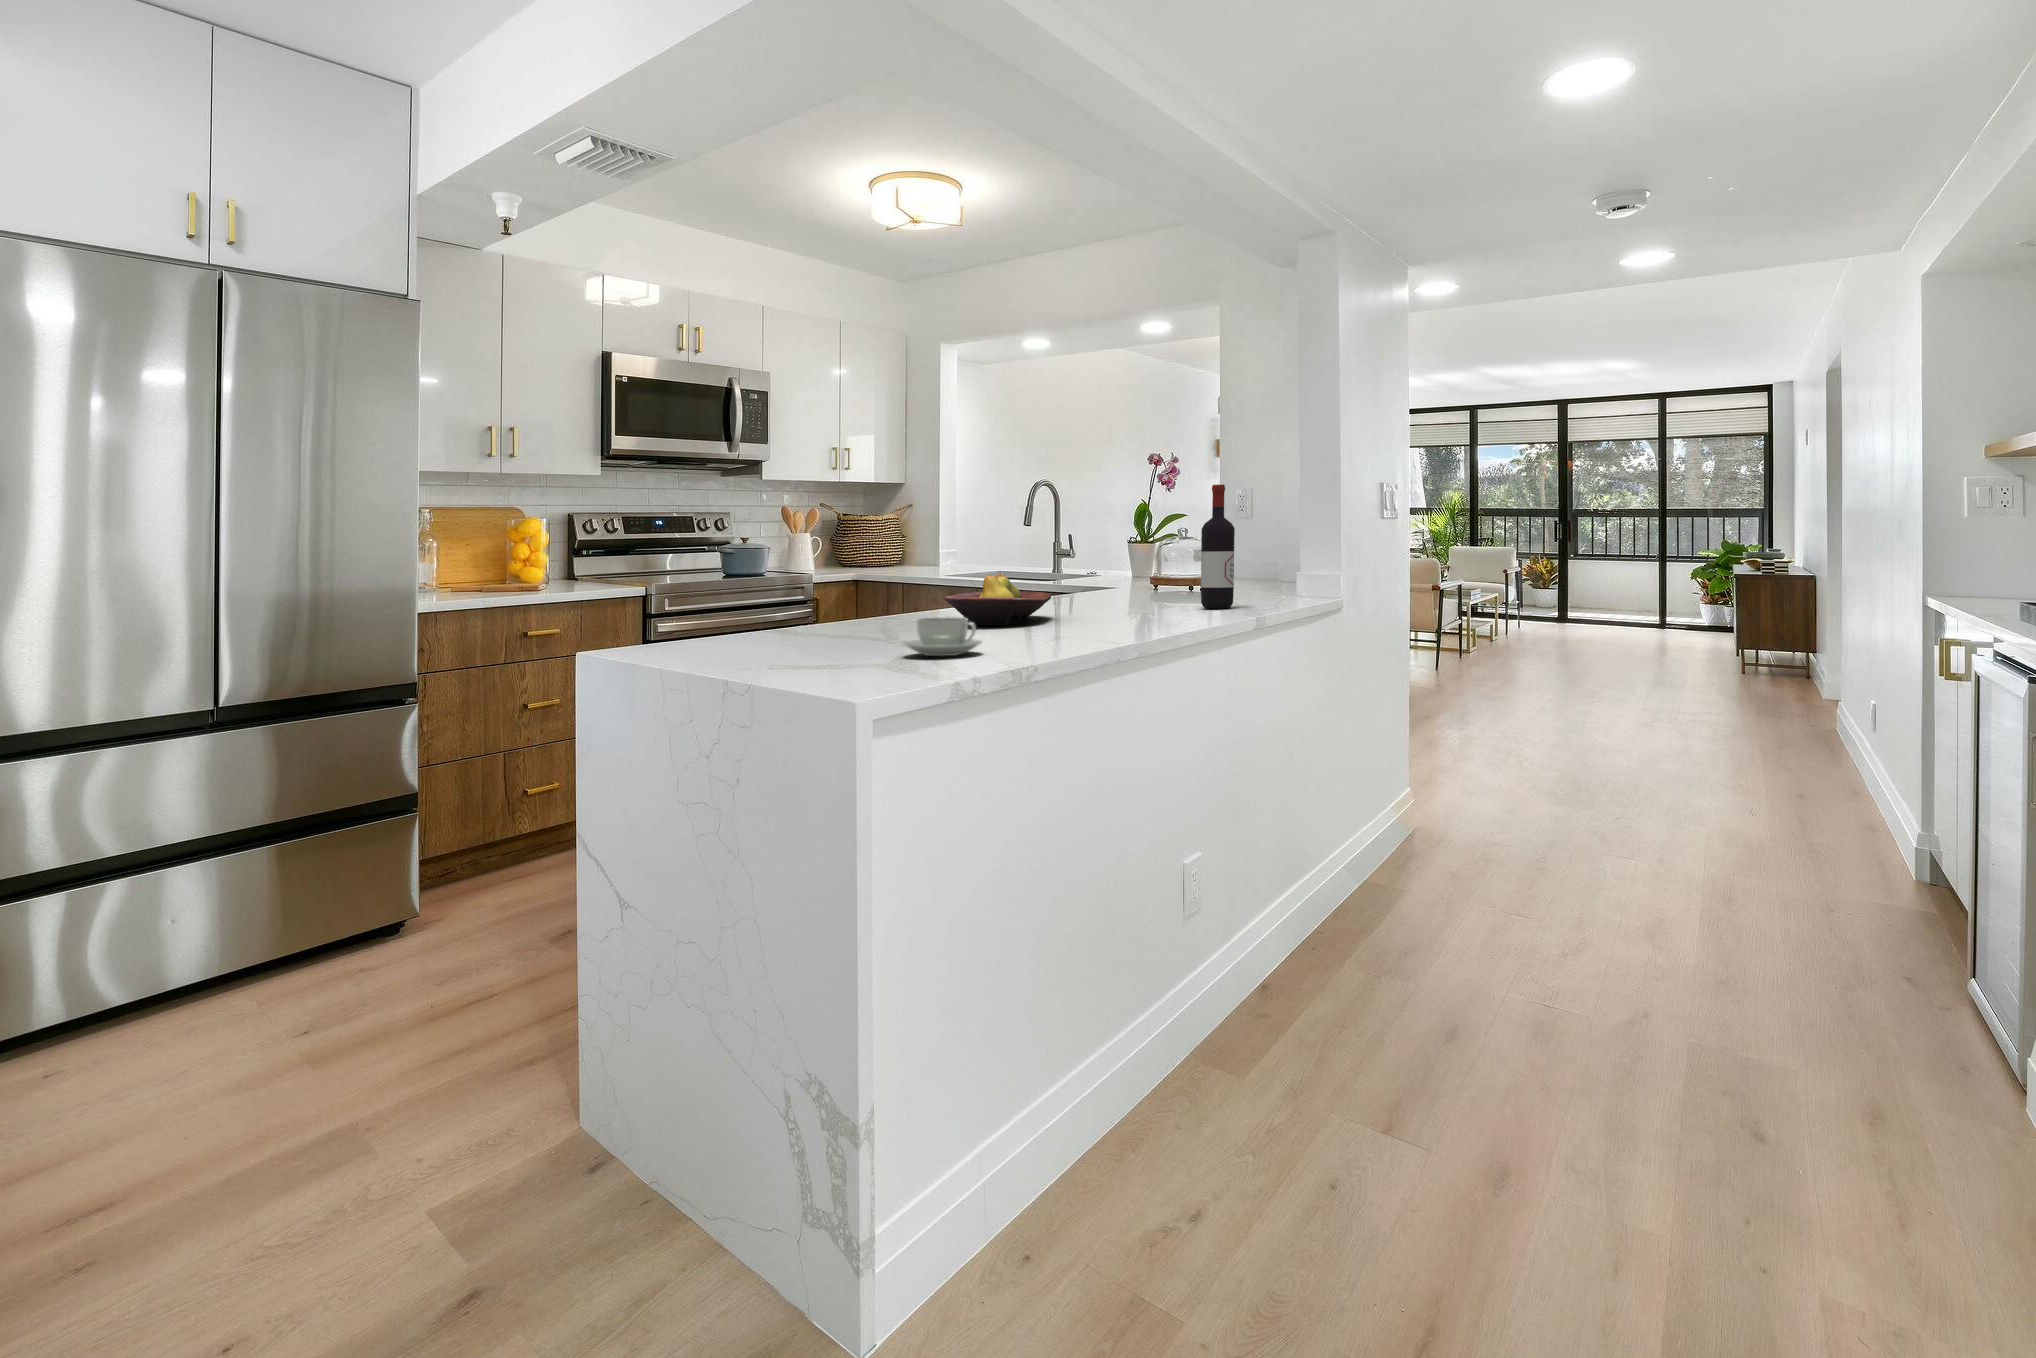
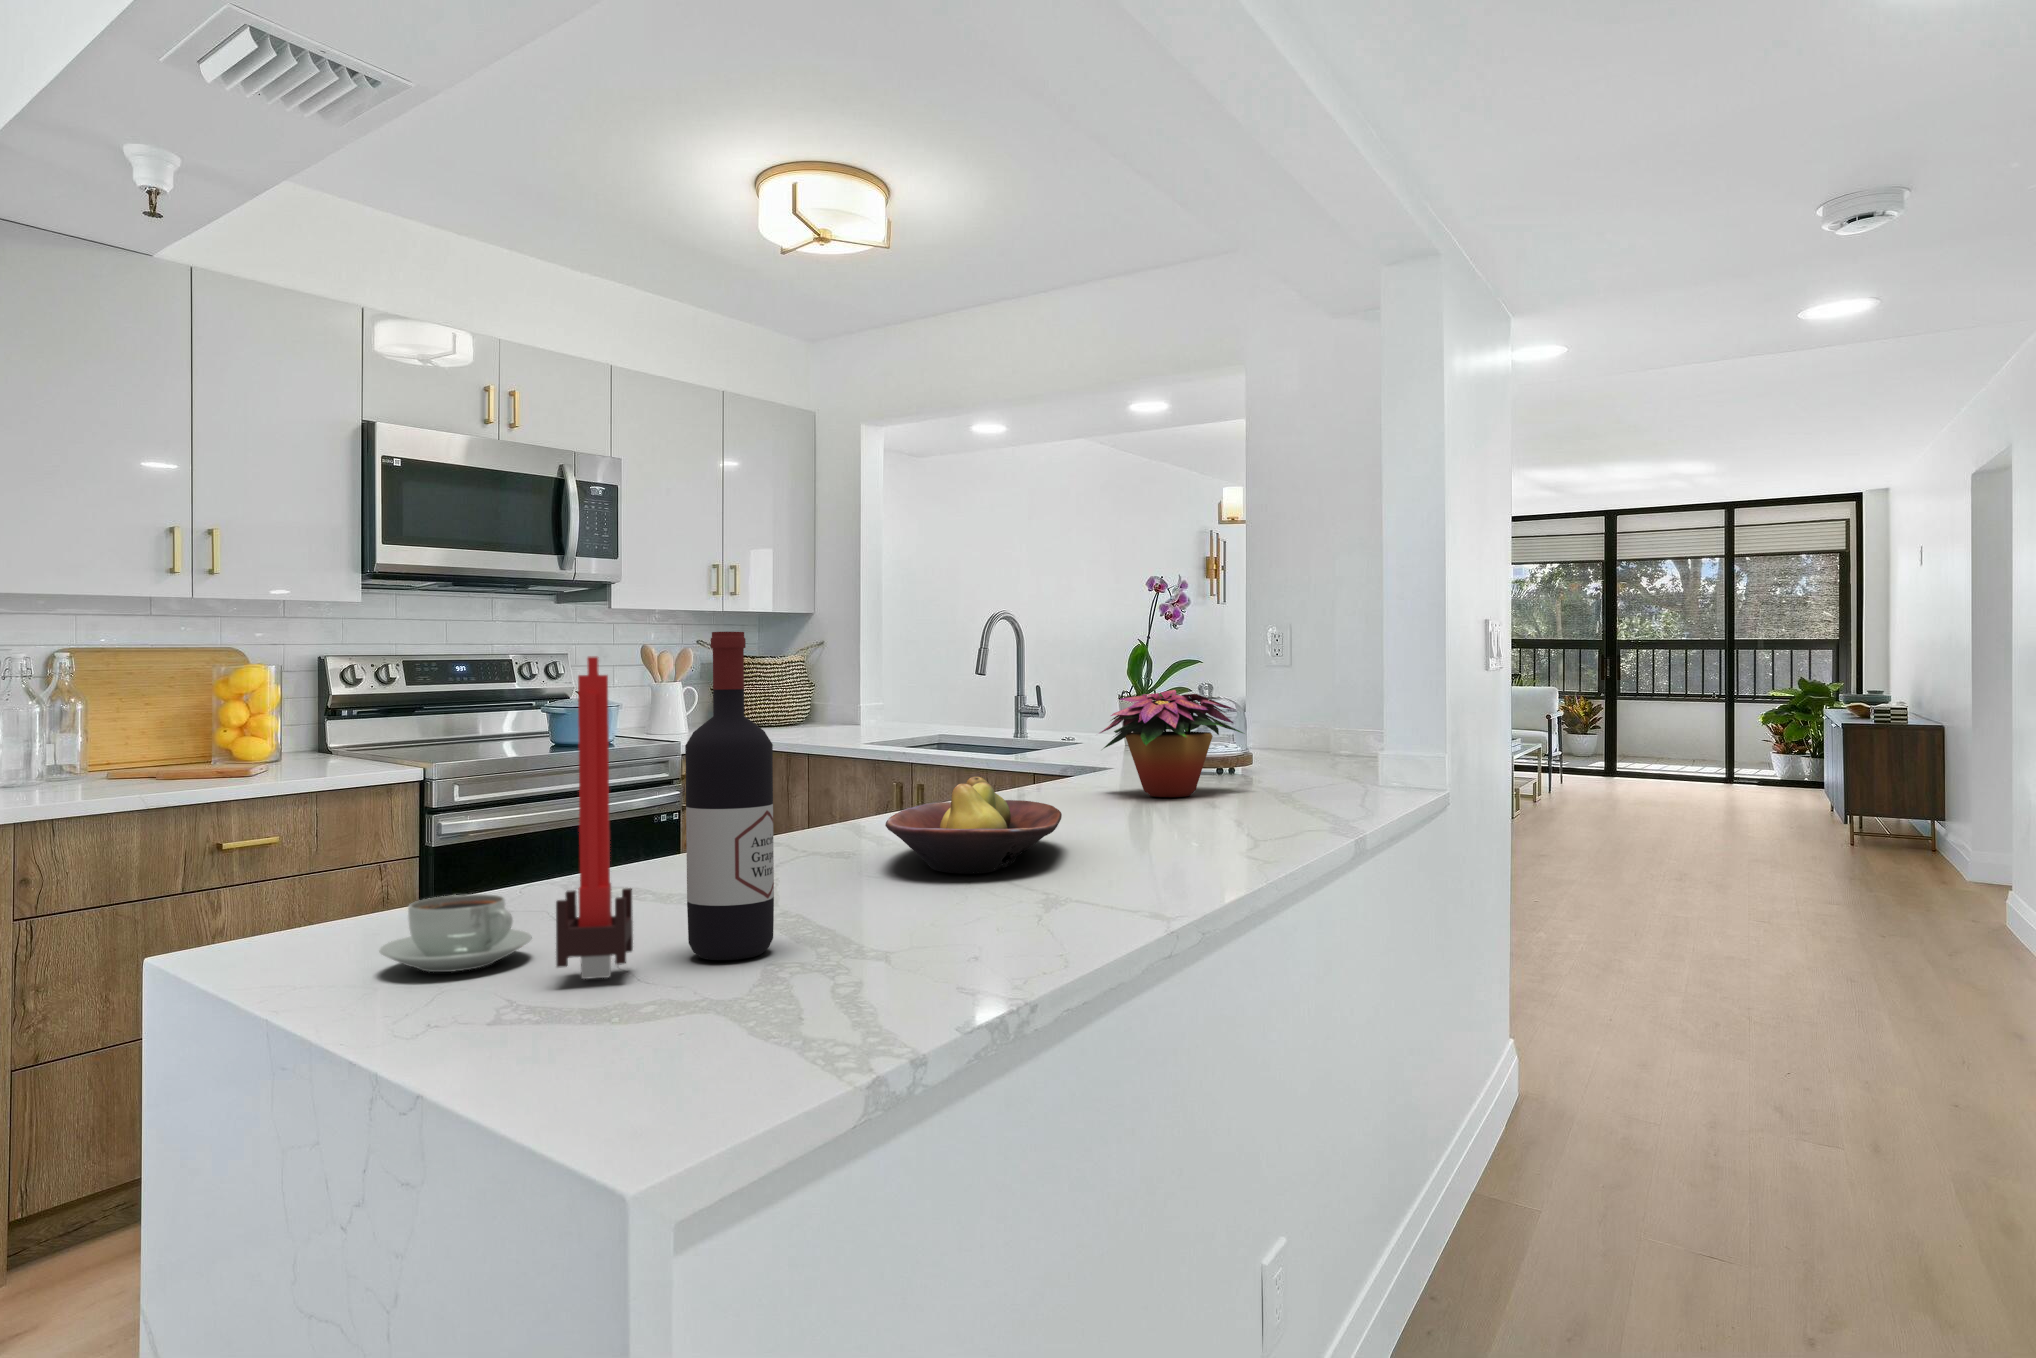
wine bottle: present [1201,485,1235,609] -> present [685,632,774,960]
candle: none [774,490,810,653] -> present [556,657,633,979]
flower arrangement: none [1086,529,1194,600] -> present [1100,690,1243,797]
coffee cup: present [903,617,981,656] -> present [379,894,532,972]

